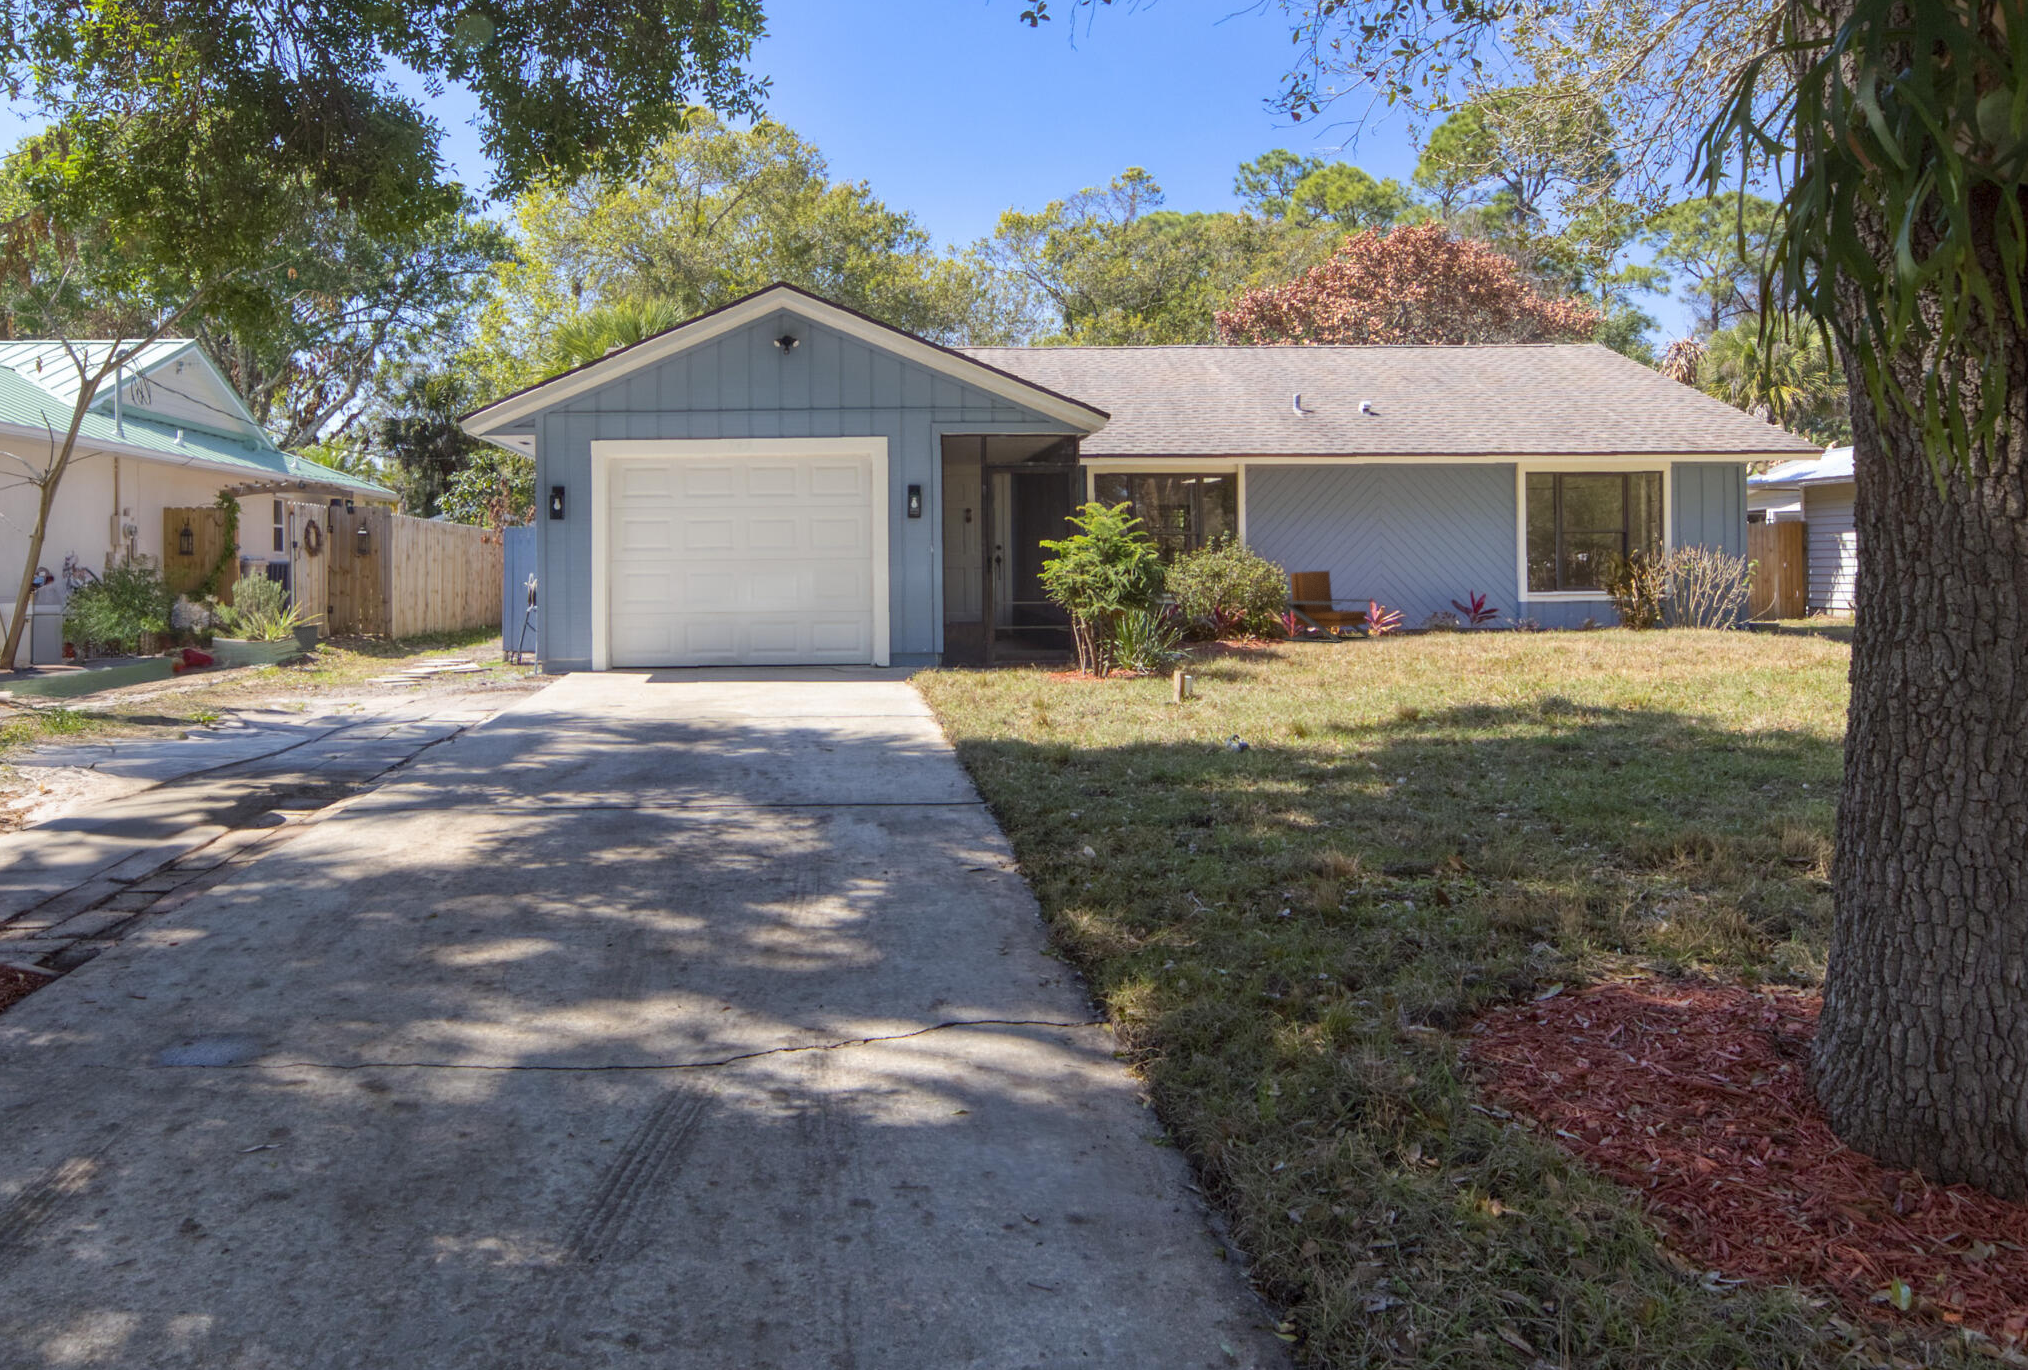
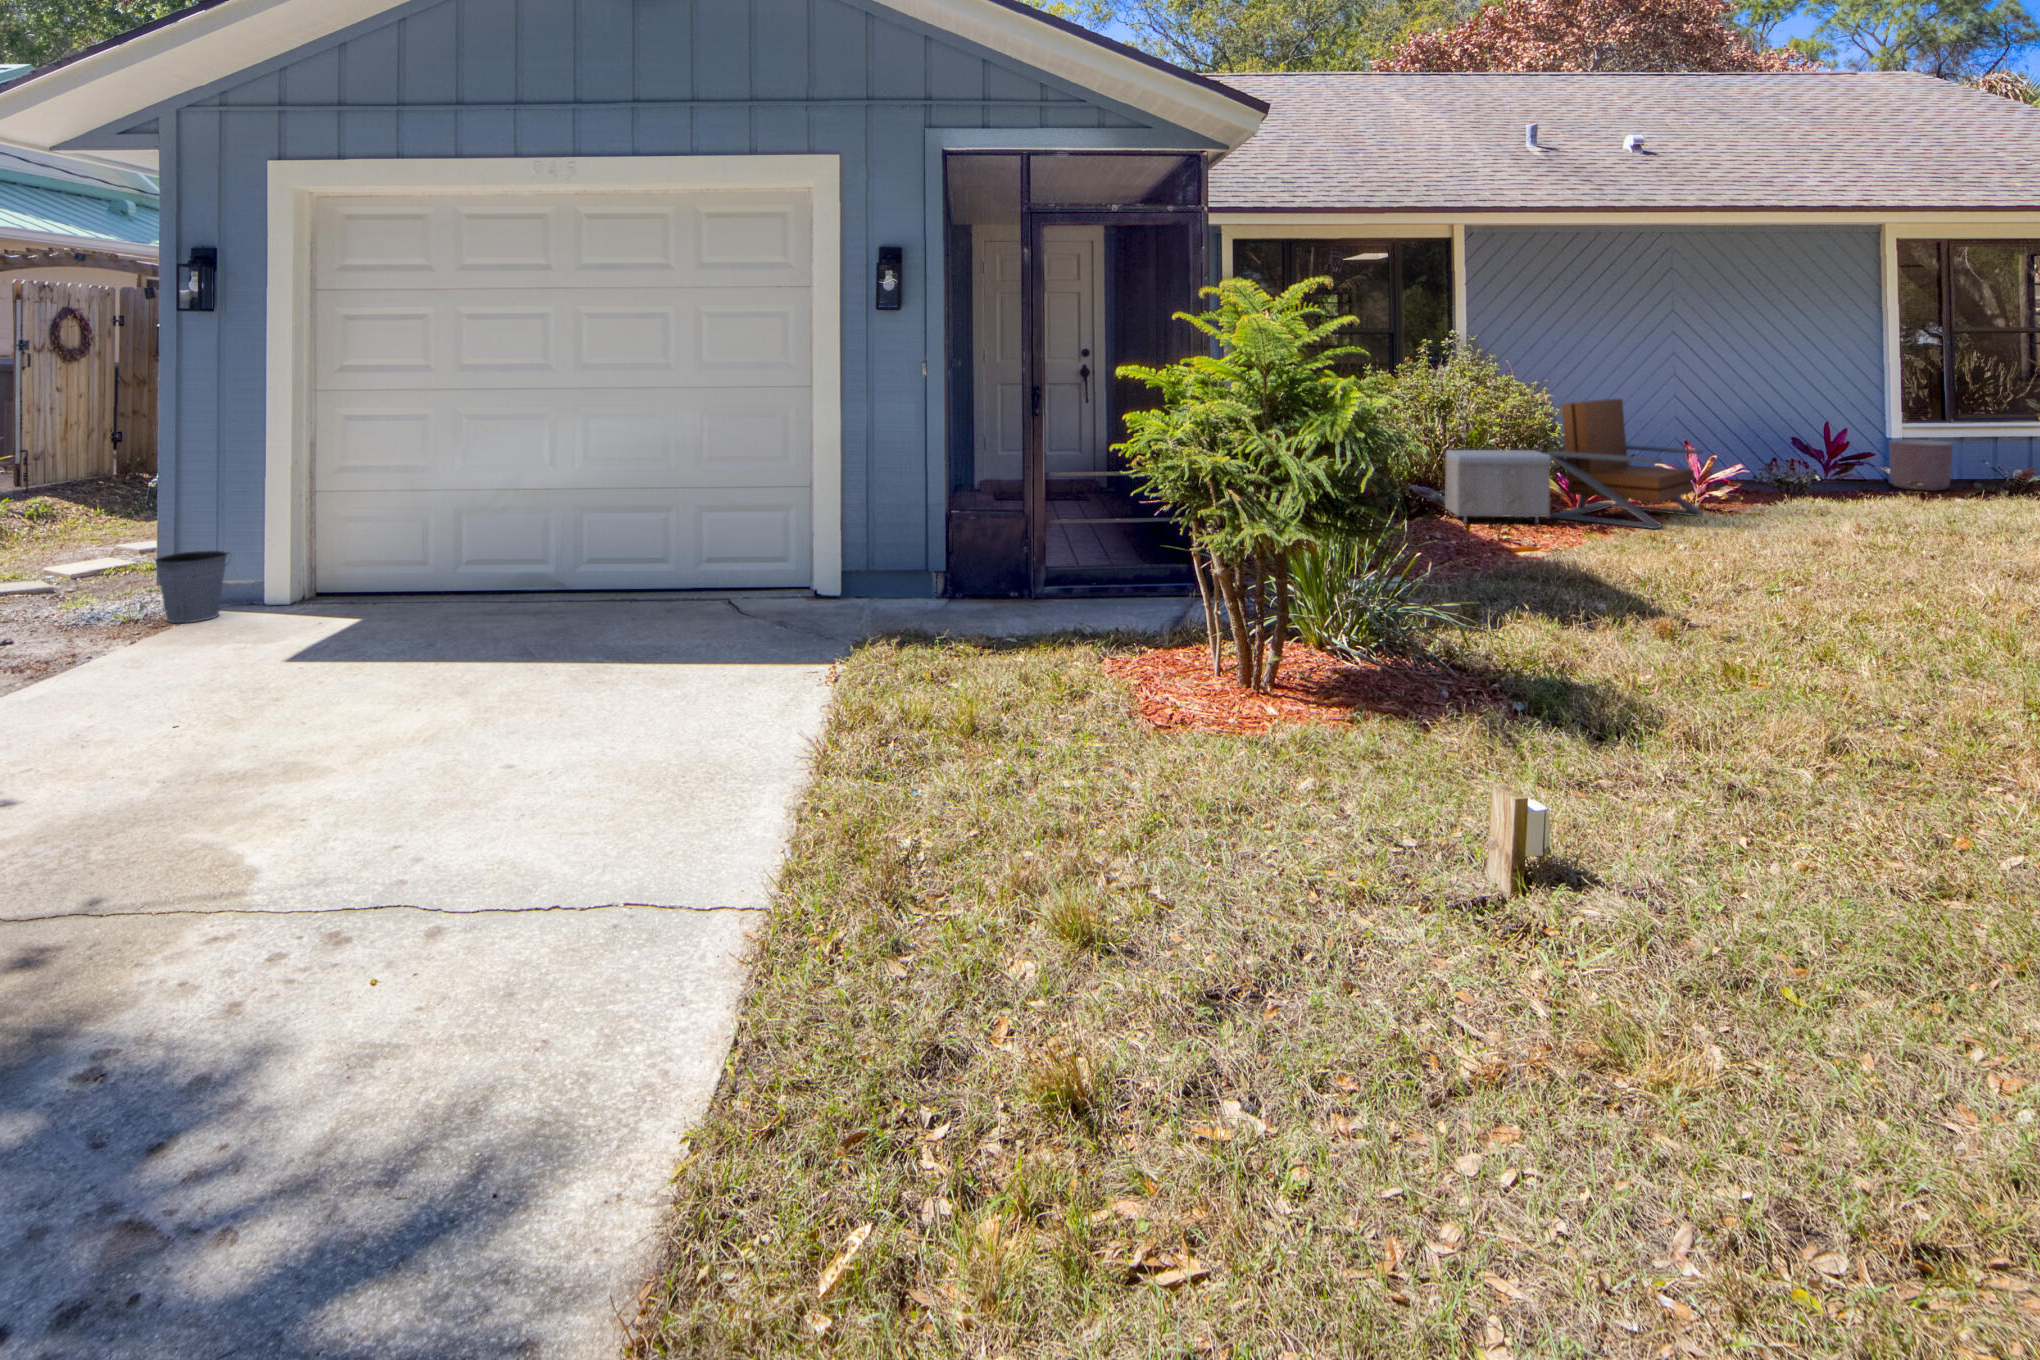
planter: none [1502,598,1536,628] -> present [1889,440,1953,491]
storage bench: none [1224,601,1281,642] -> present [1445,450,1551,523]
bucket: present [292,625,318,652] -> present [154,551,230,623]

